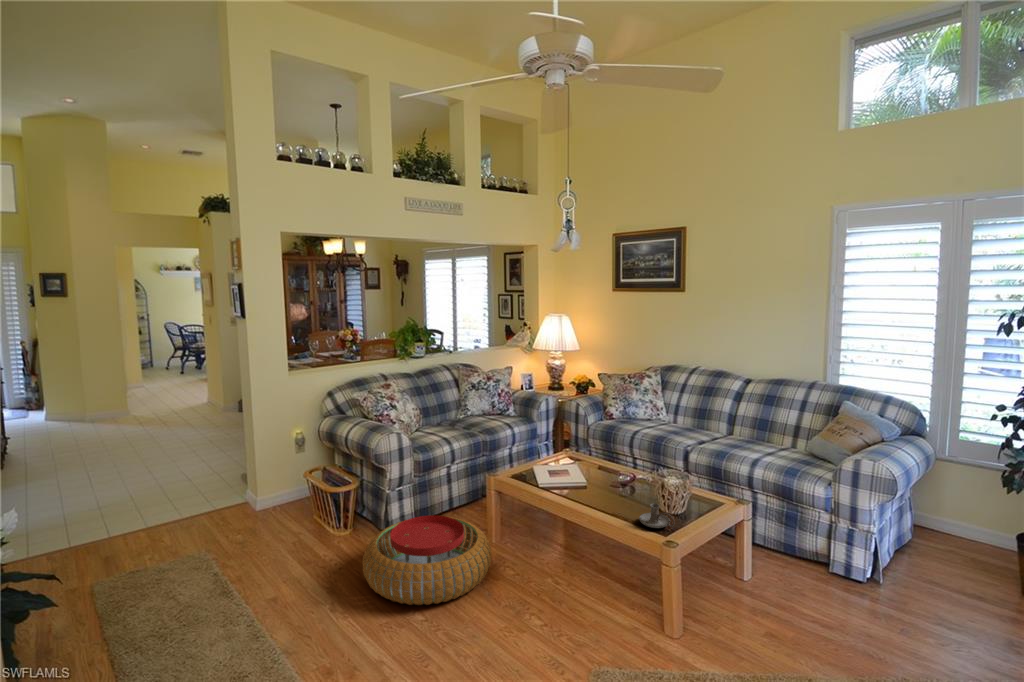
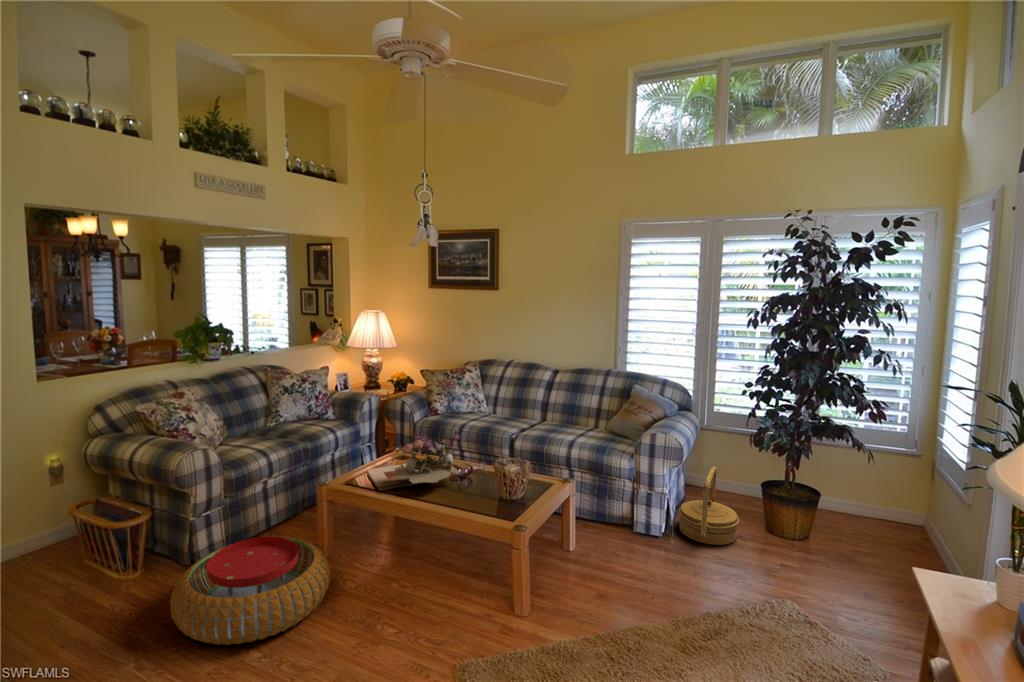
flower arrangement: none [555,434,622,486] -> present [394,431,460,483]
candle holder: present [639,504,675,528] -> none [486,493,519,516]
woven basket: none [895,508,985,609] -> present [679,466,739,545]

